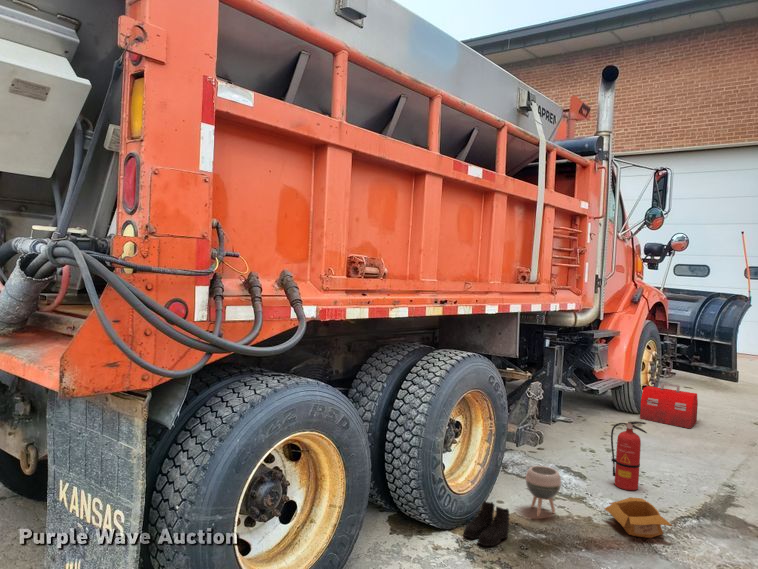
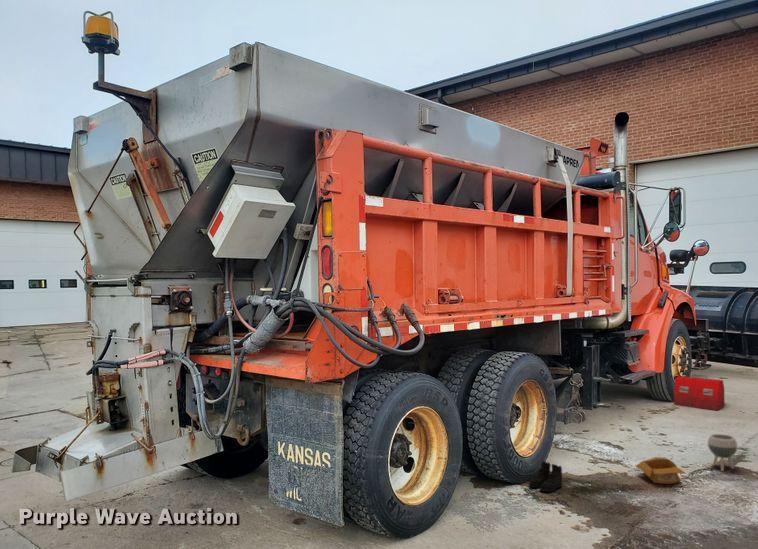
fire extinguisher: present [611,421,647,490] -> none [641,401,669,455]
planter: present [526,466,561,517] -> present [708,434,737,471]

